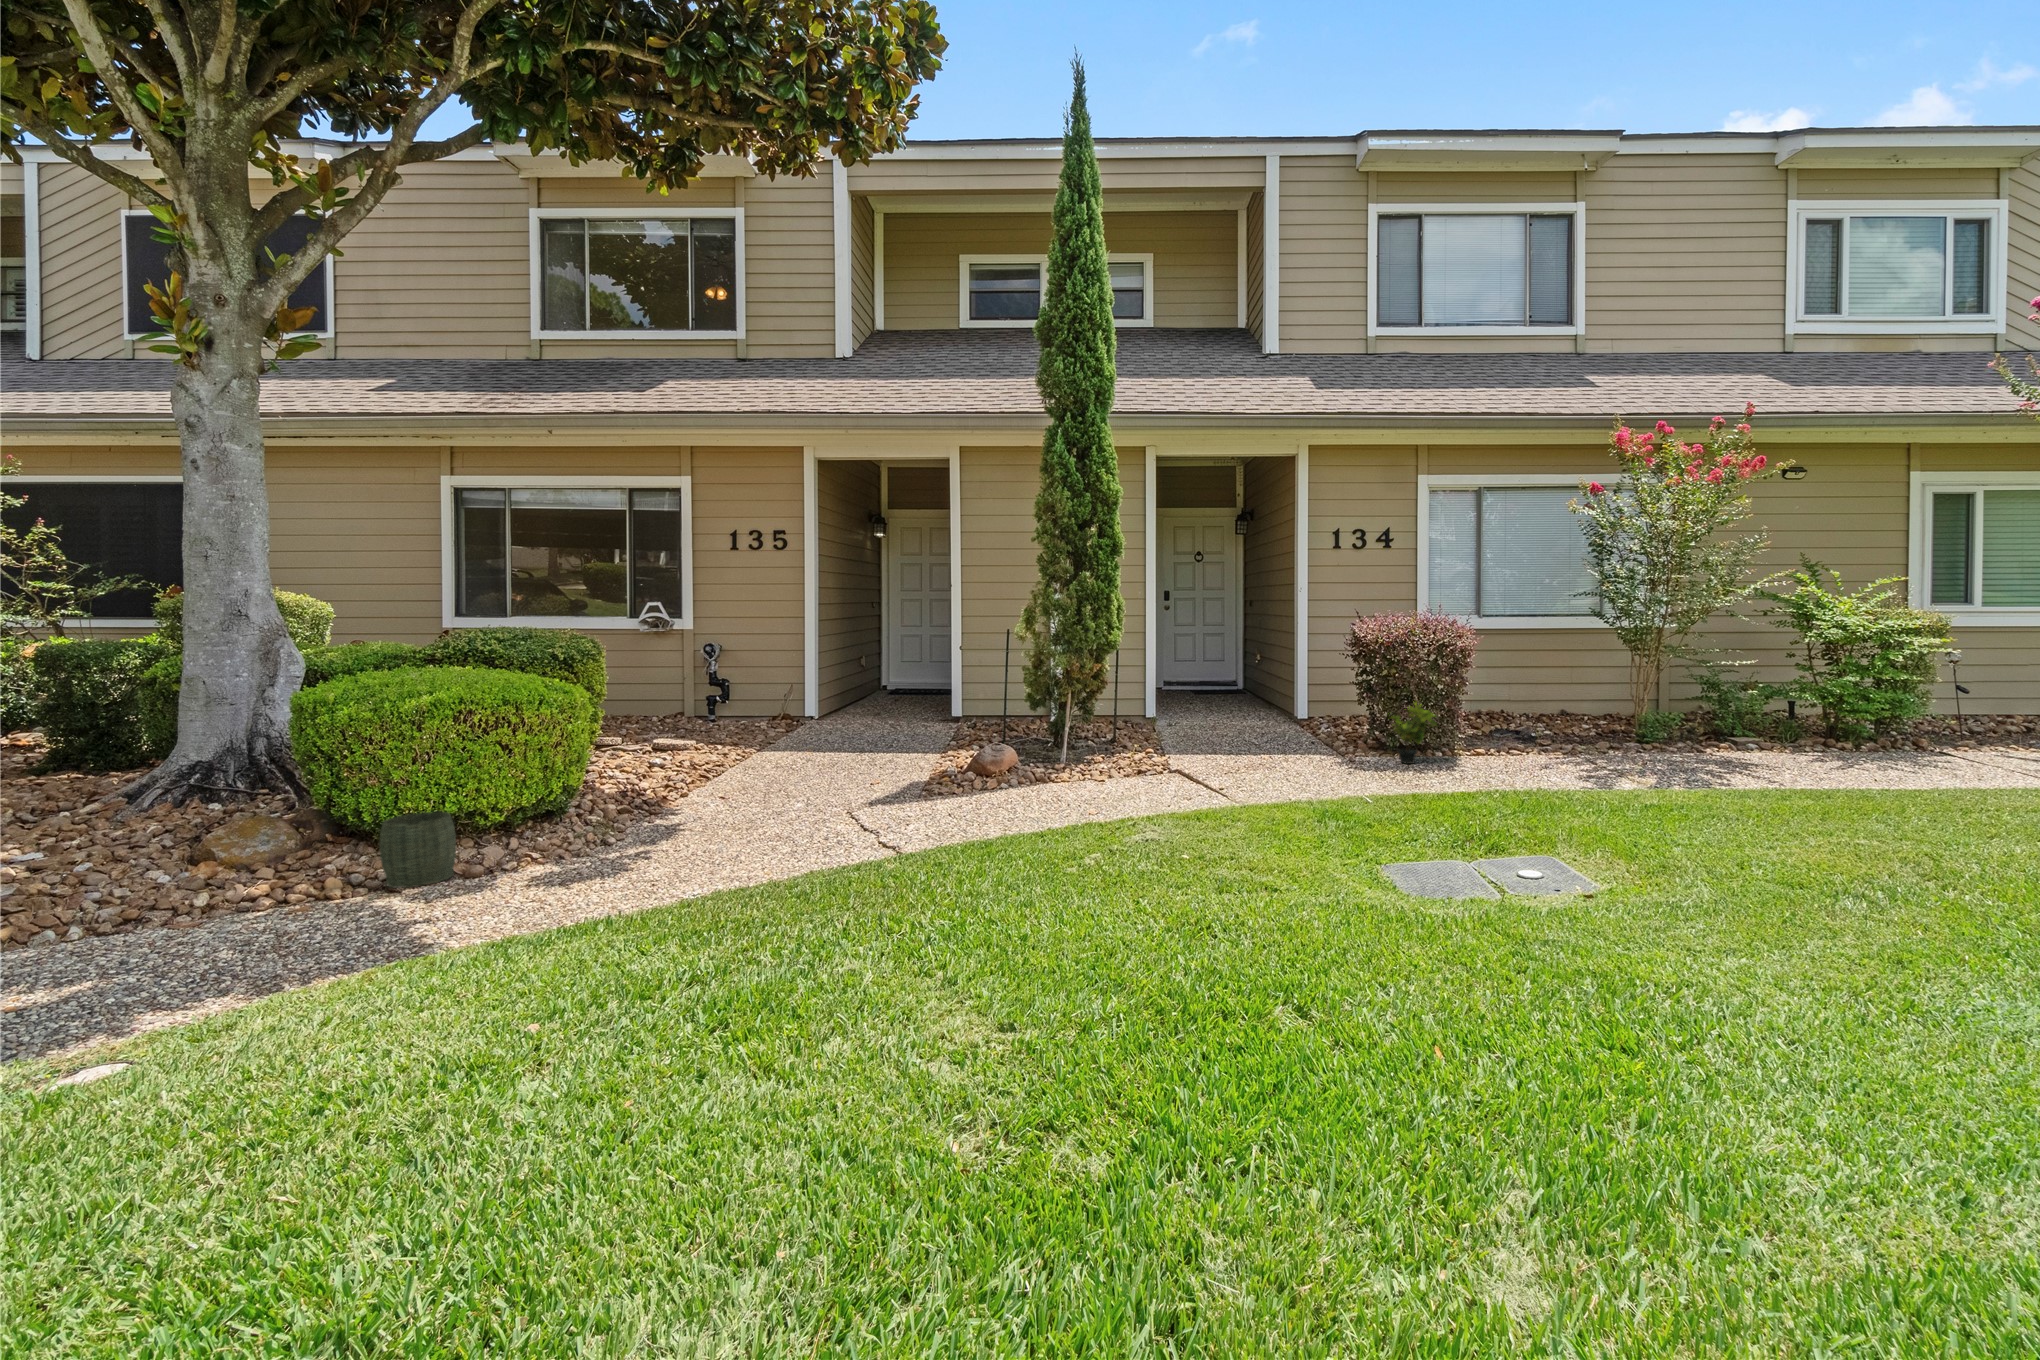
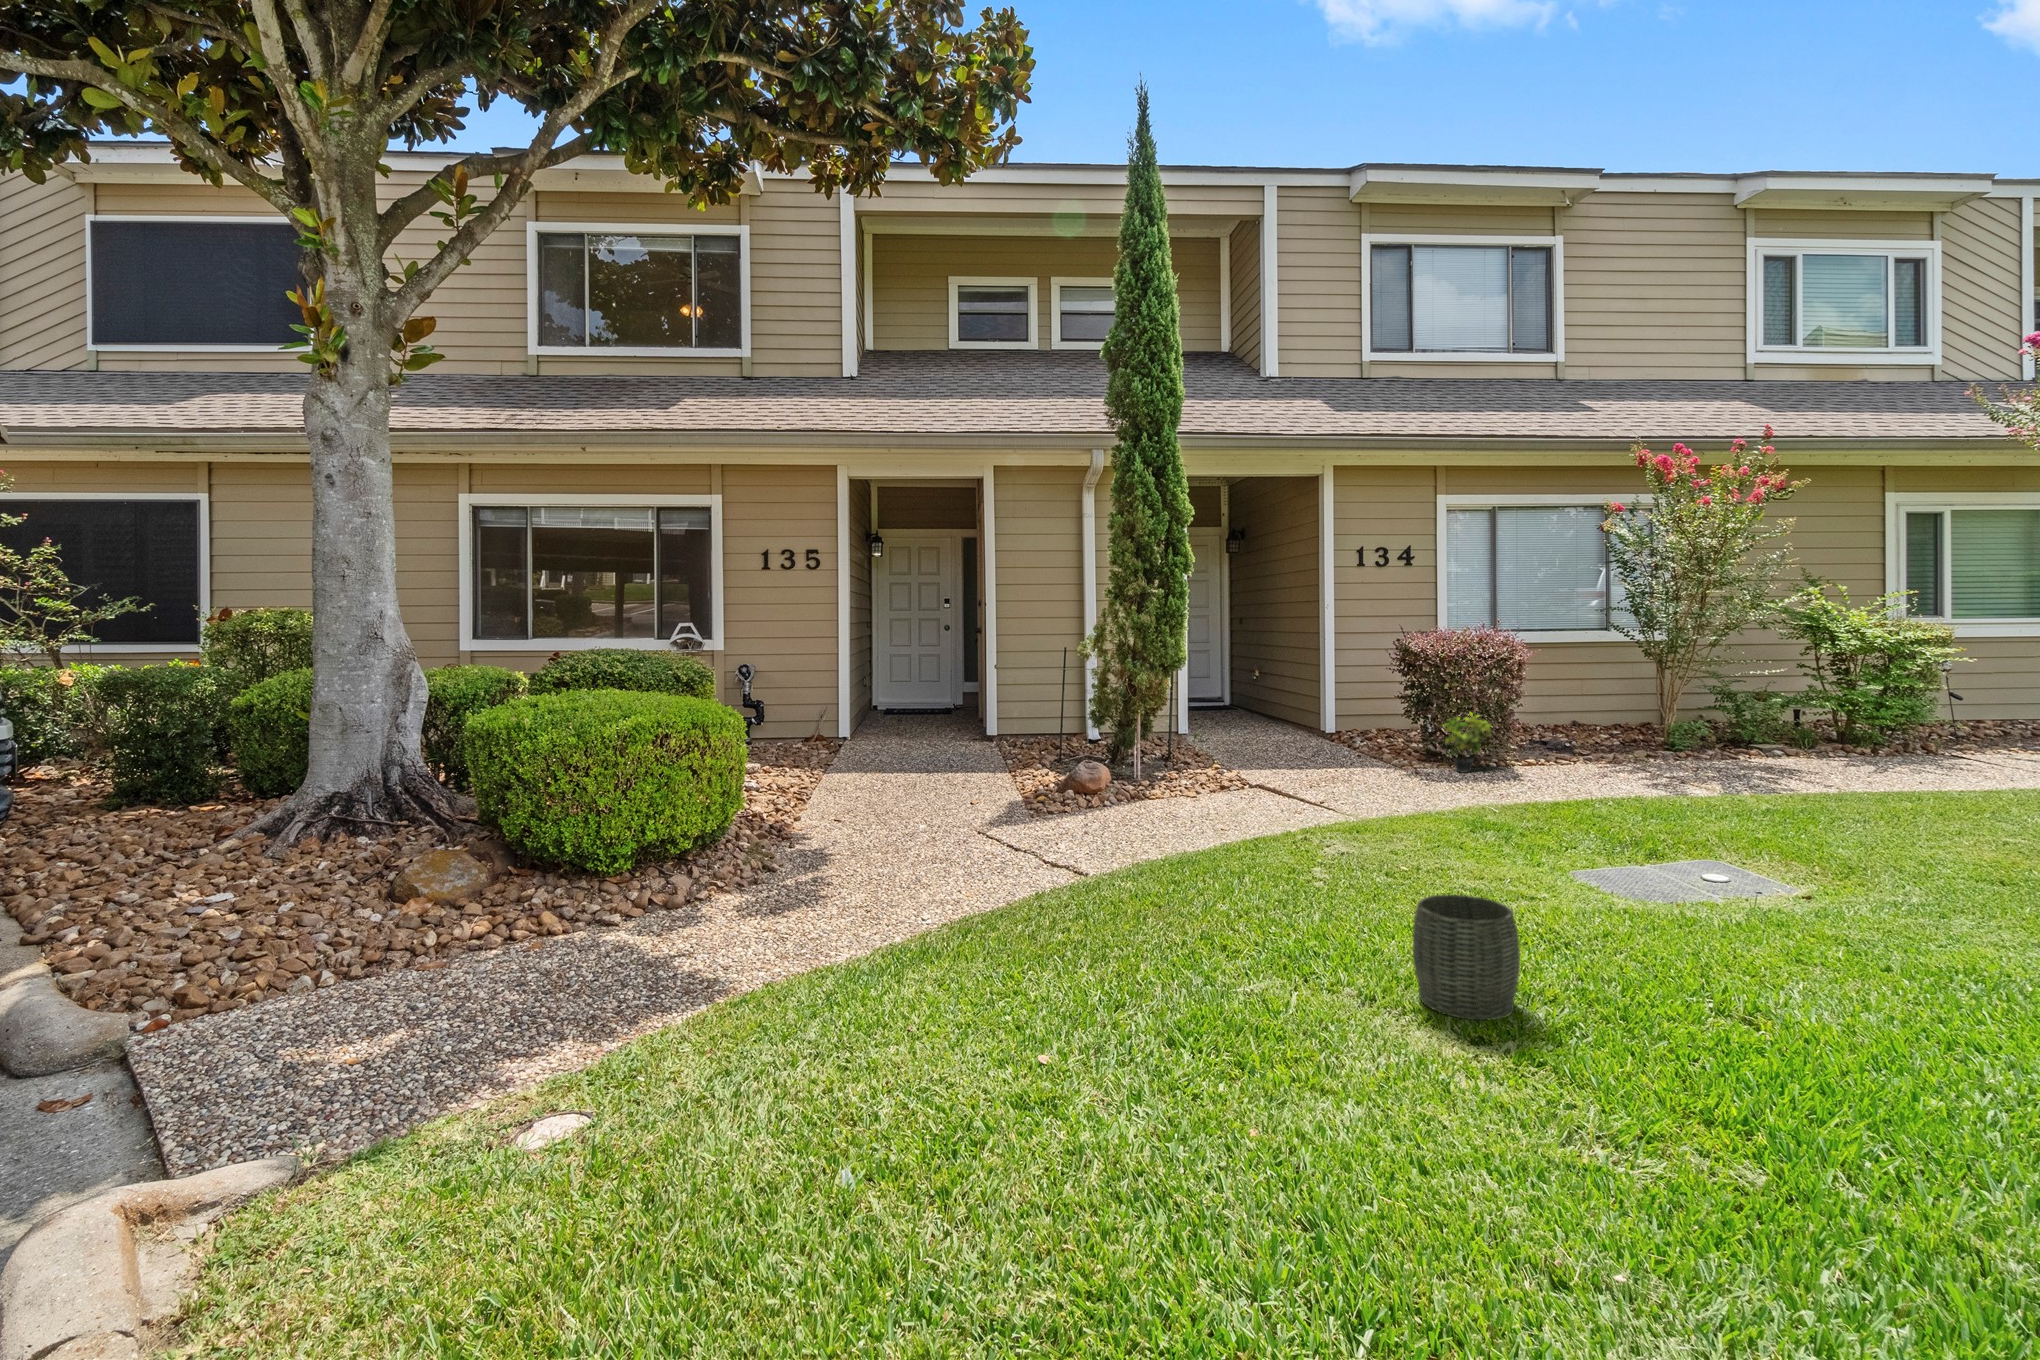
woven basket: present [380,812,456,888] -> present [1413,895,1520,1020]

